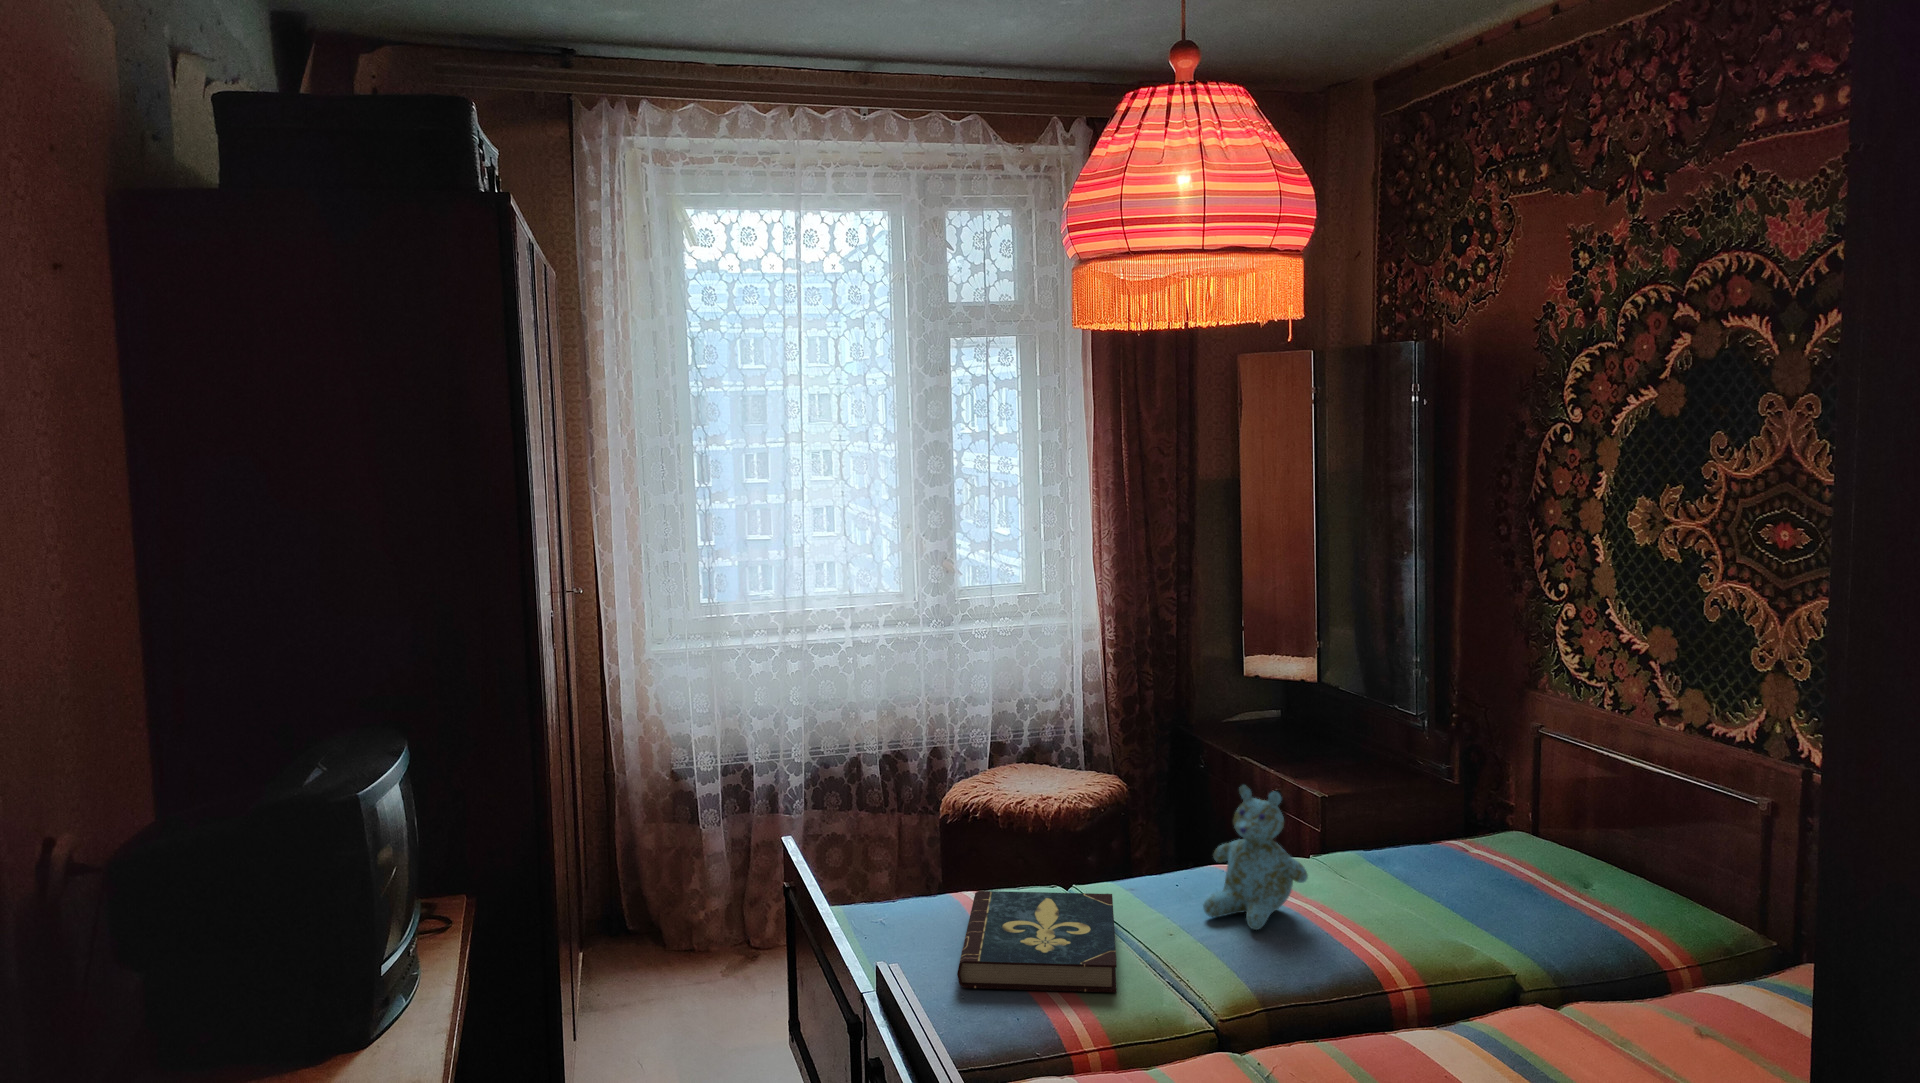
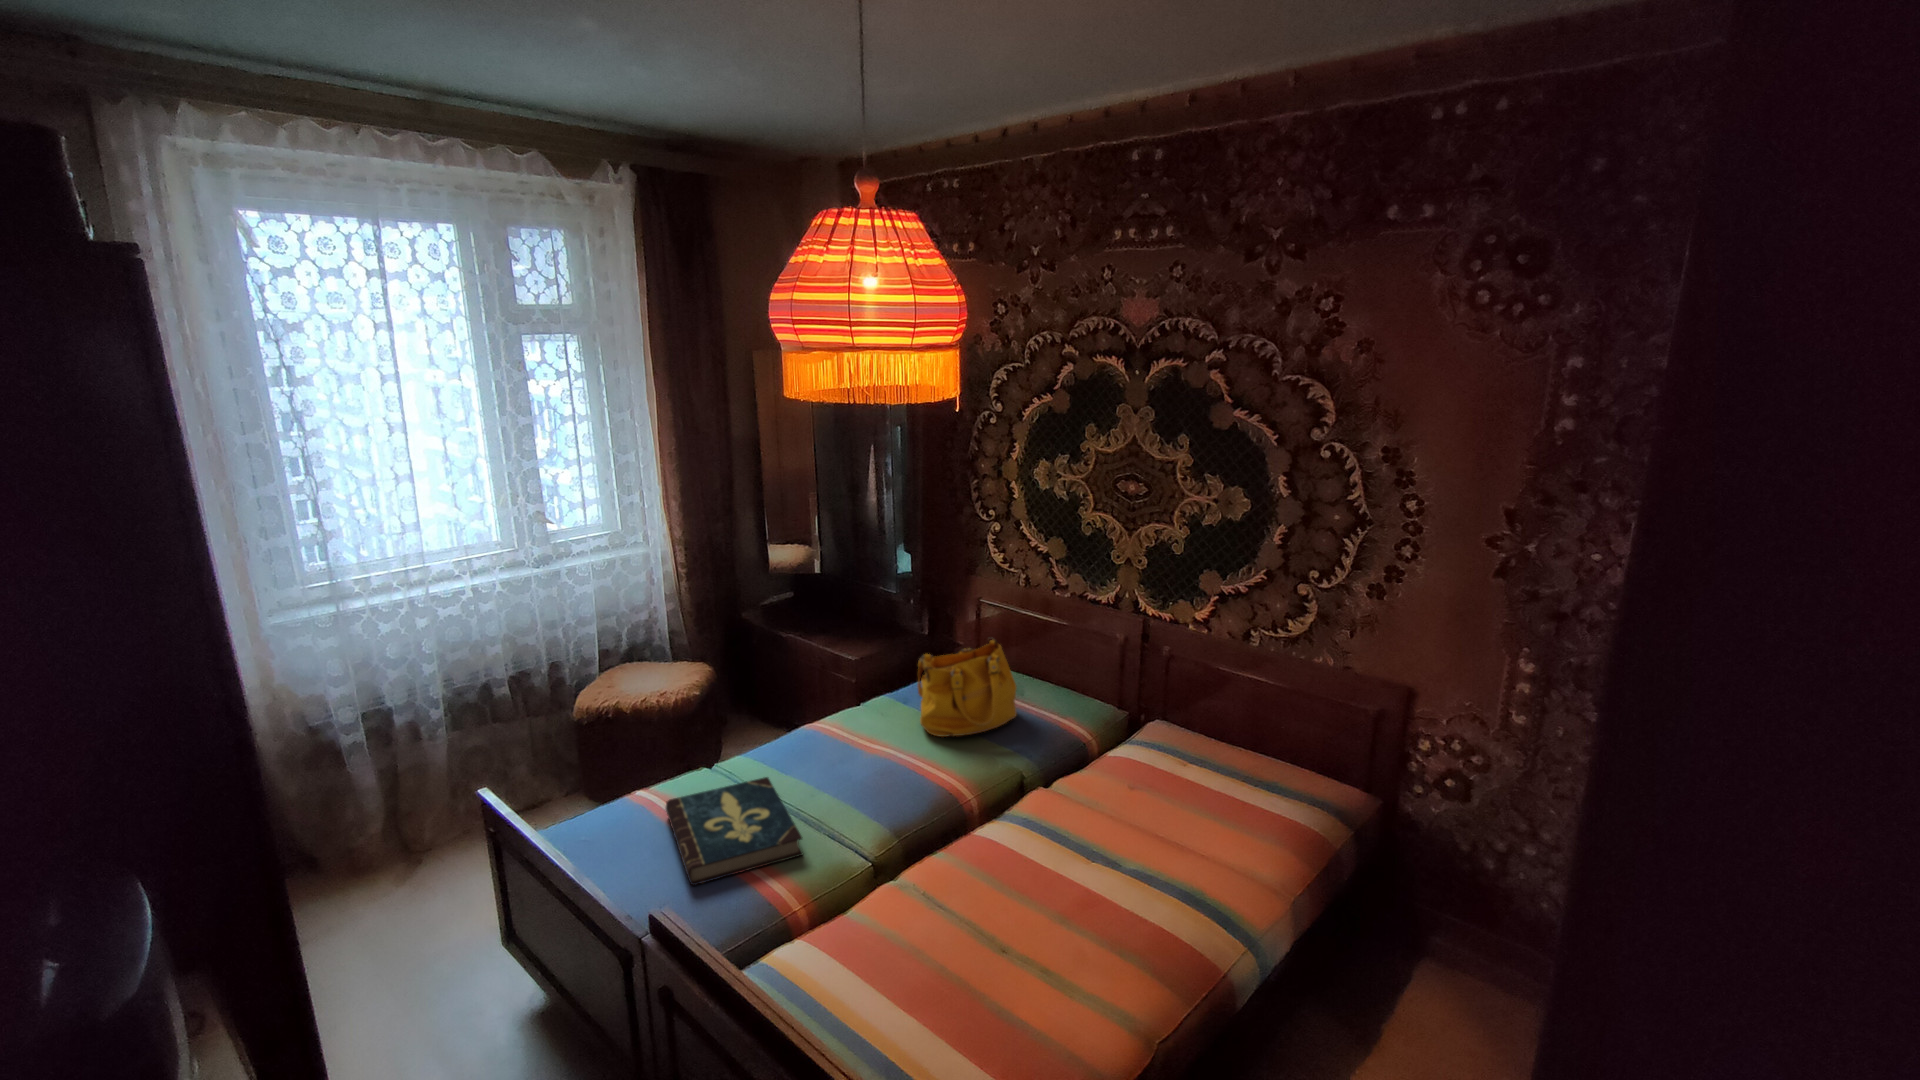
handbag: none [1370,766,1549,914] -> present [918,638,1017,737]
stuffed bear: present [1203,785,1308,930] -> none [826,682,893,778]

